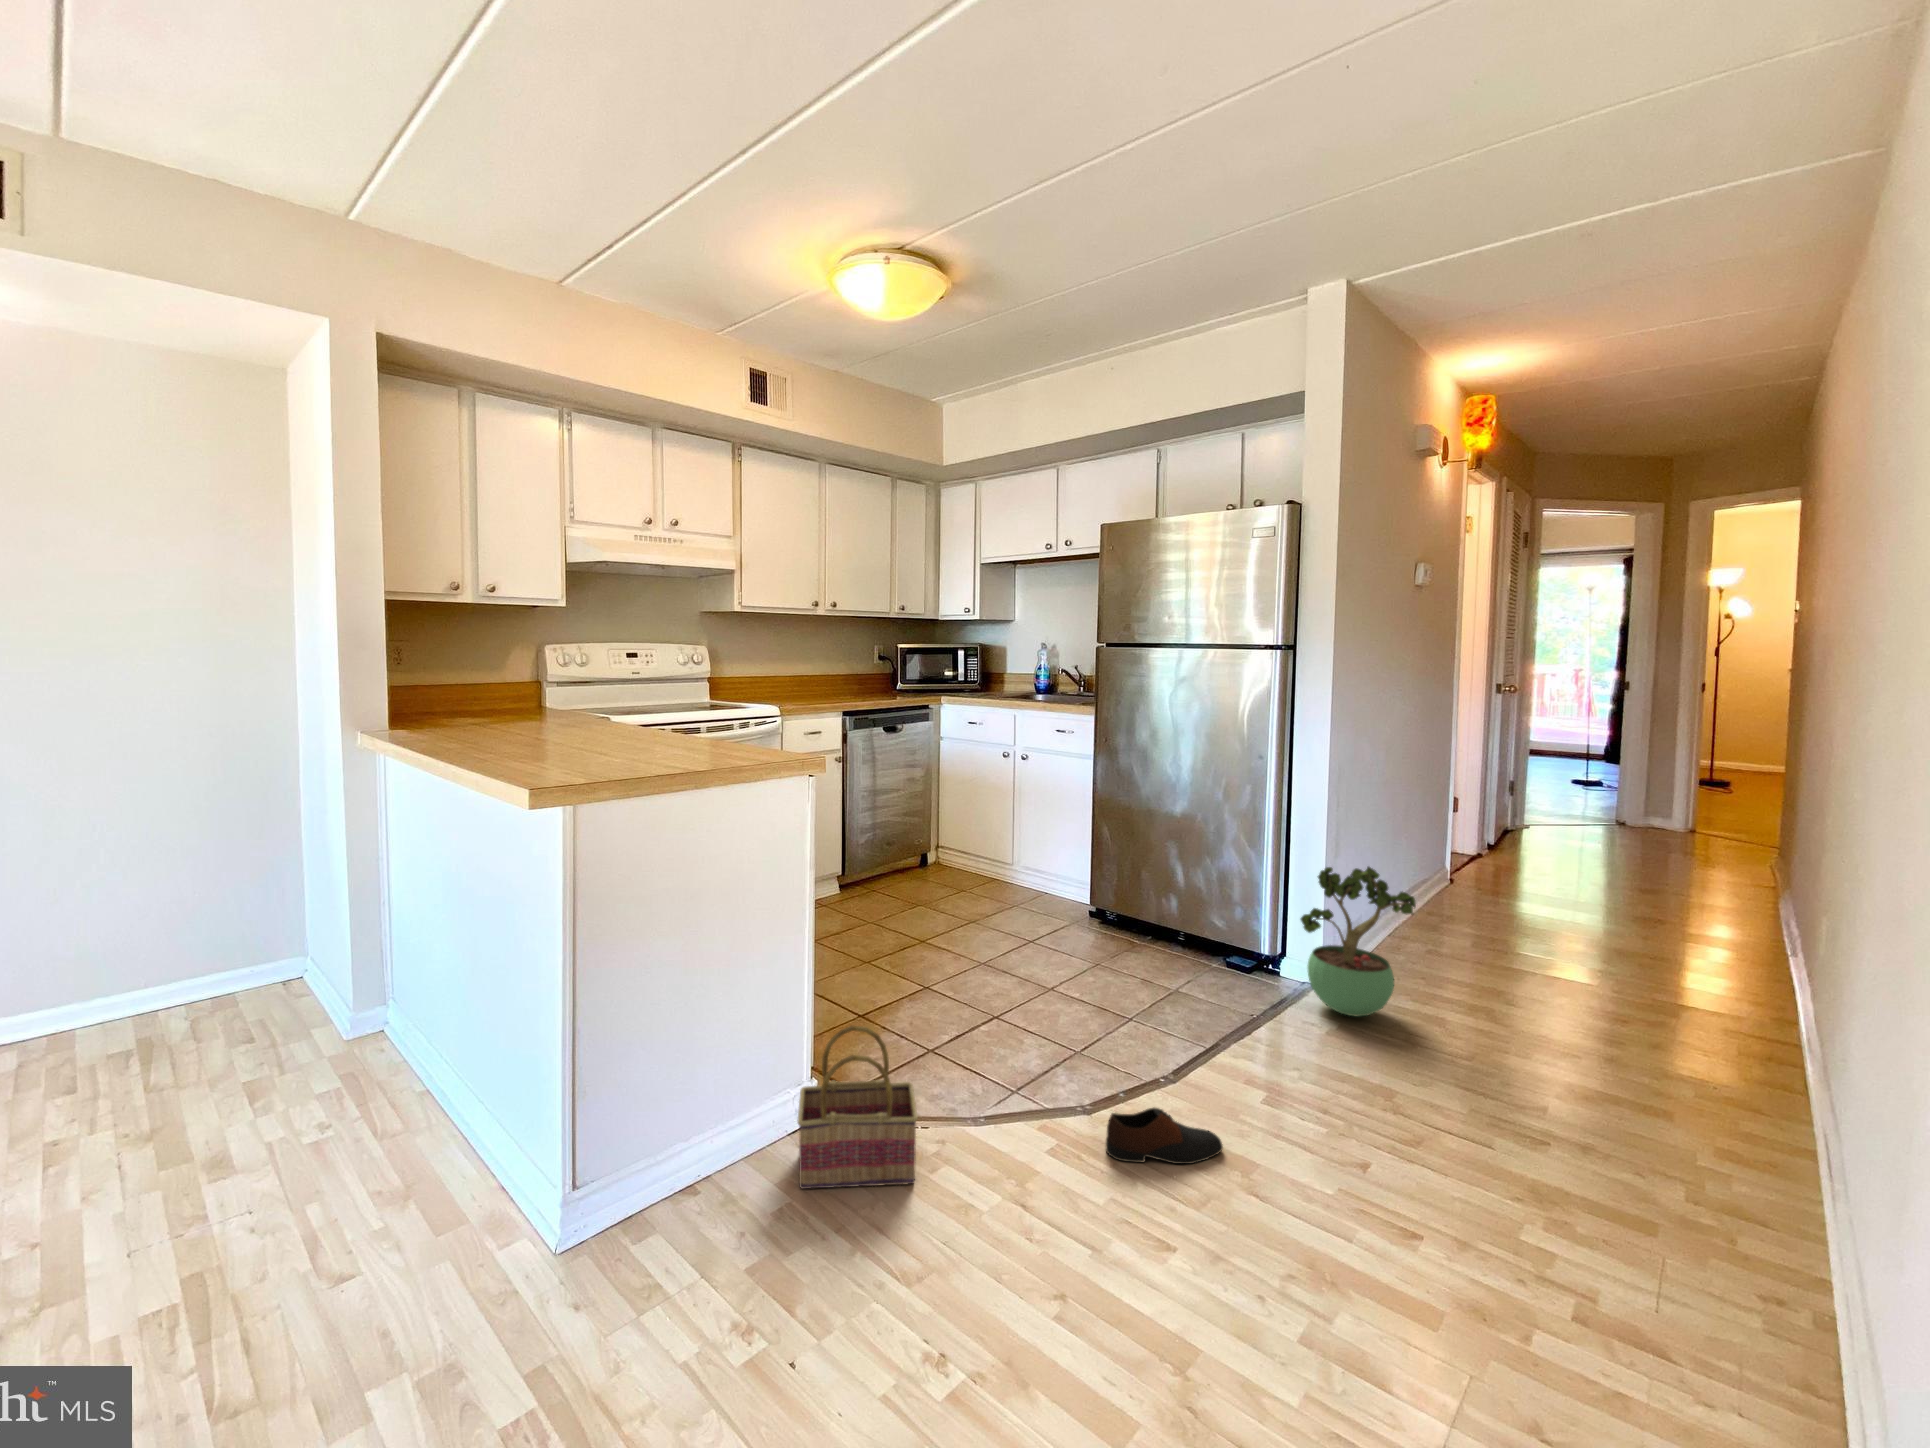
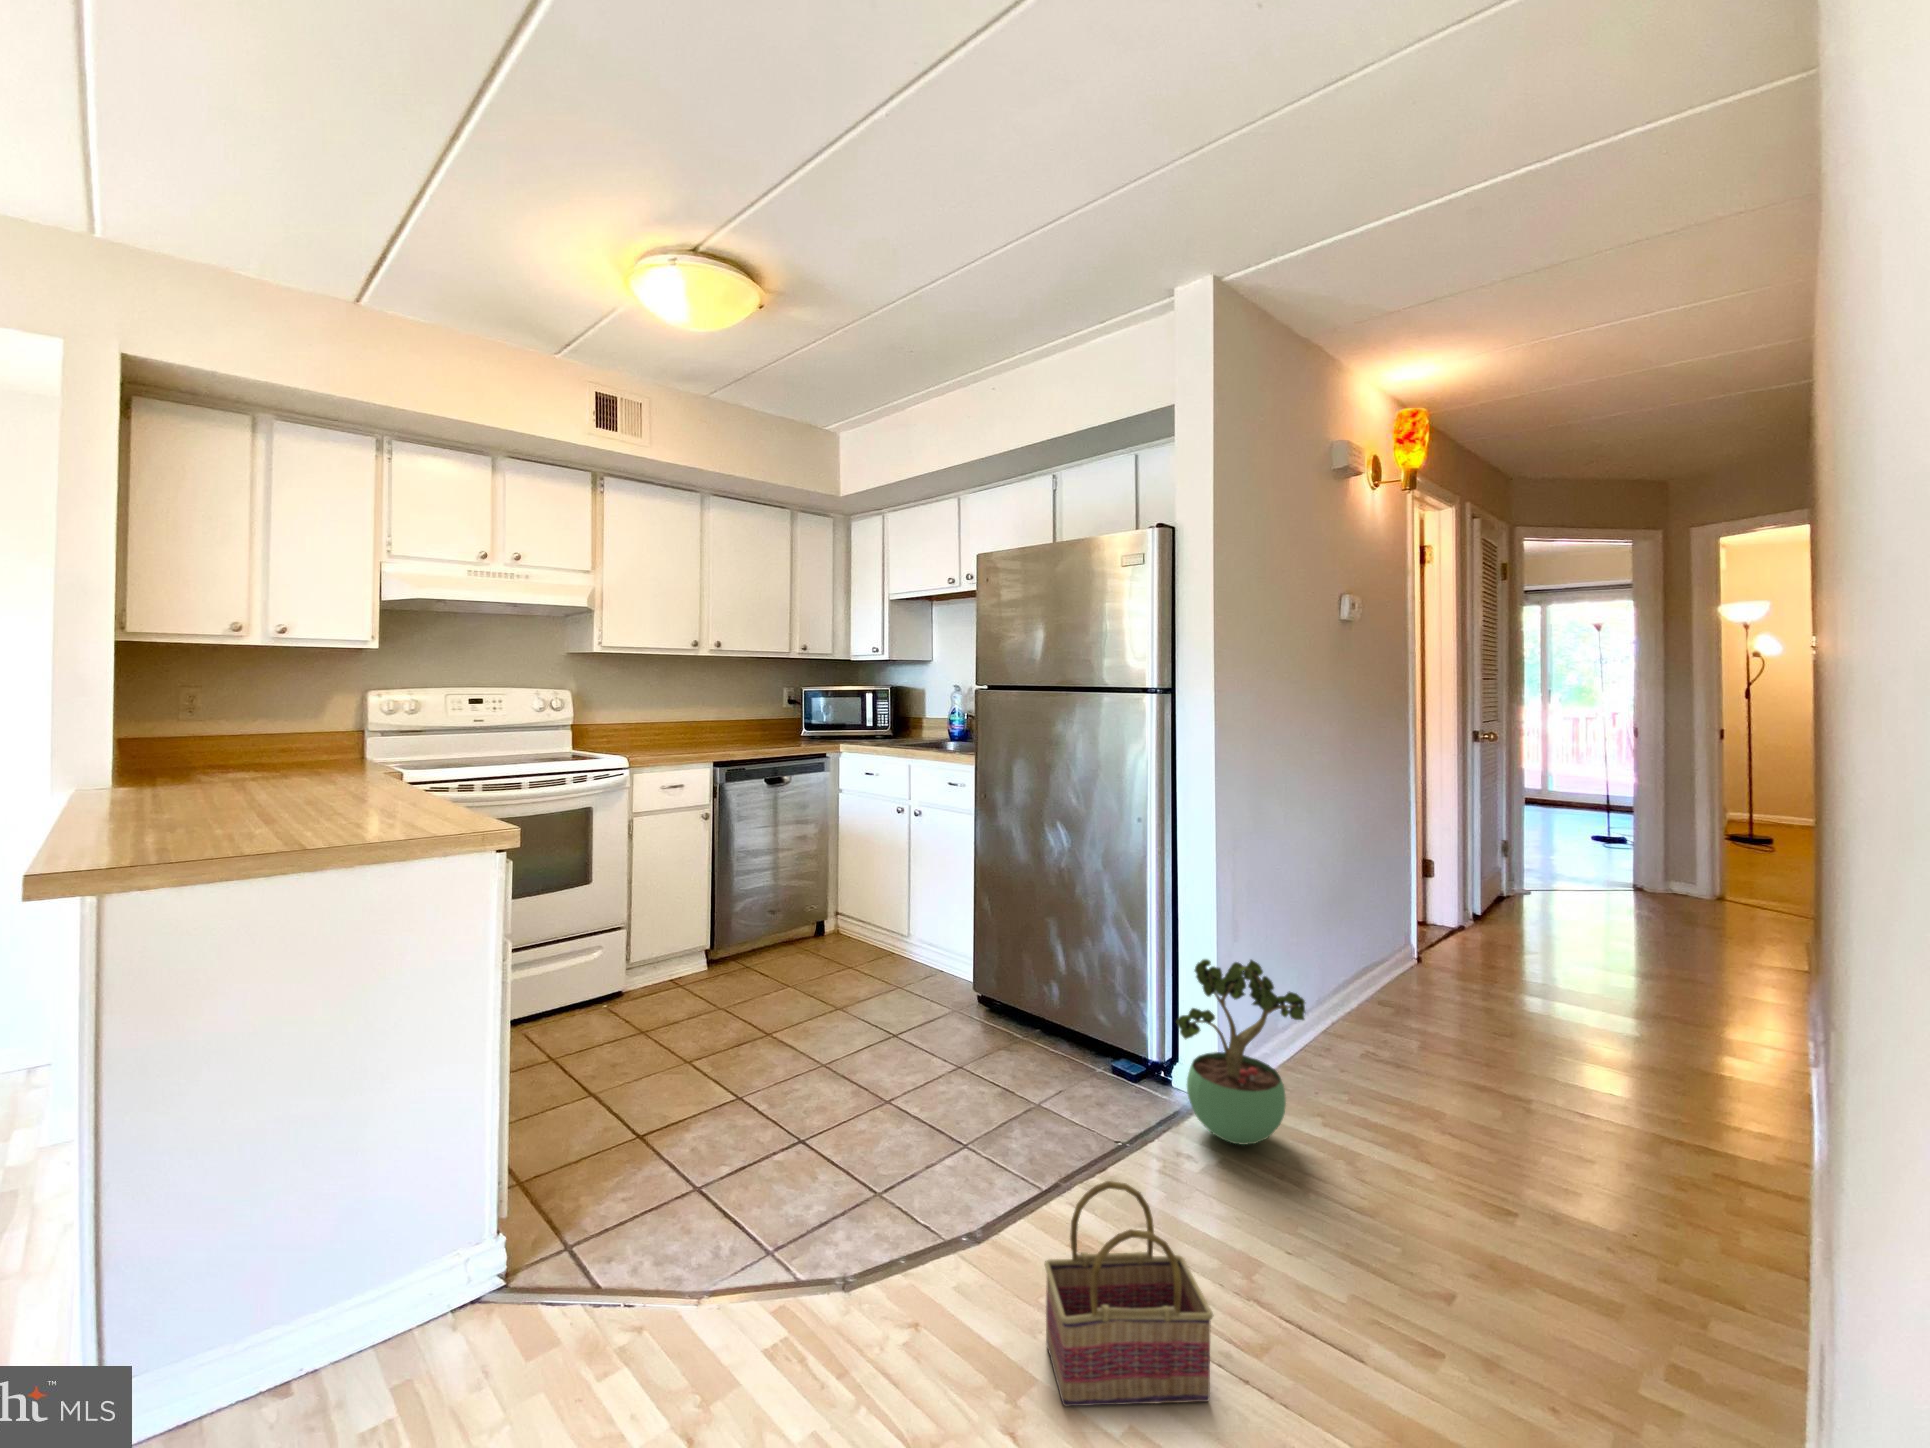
basket: present [797,1026,918,1189] -> present [1044,1181,1214,1406]
shoe: present [1106,1108,1223,1164] -> none [848,1287,998,1368]

